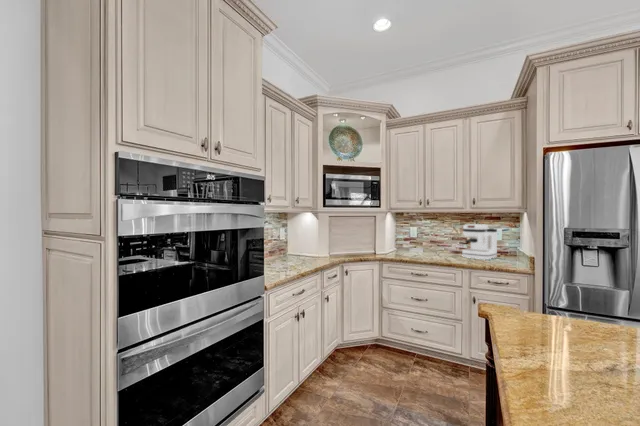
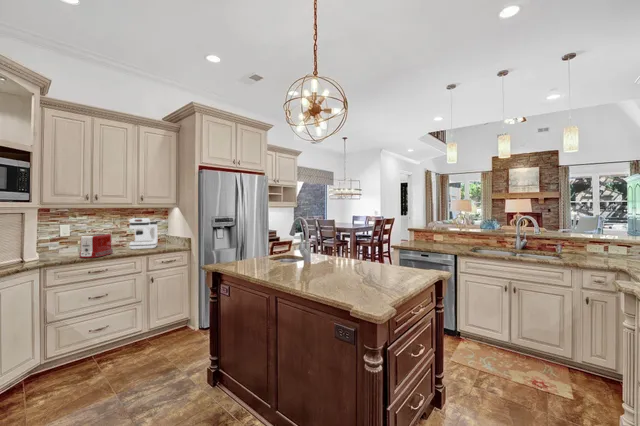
toaster: none [409,238,440,260] -> present [79,234,113,258]

